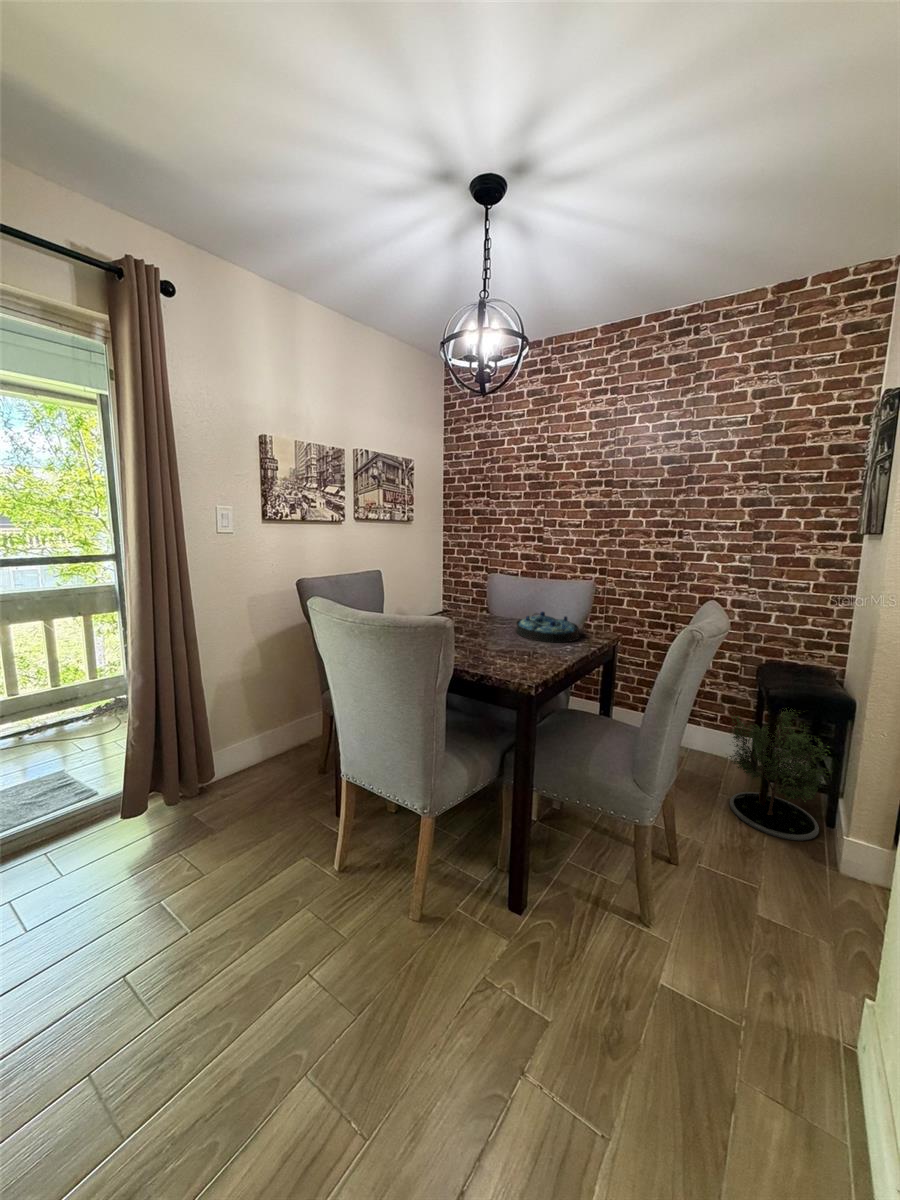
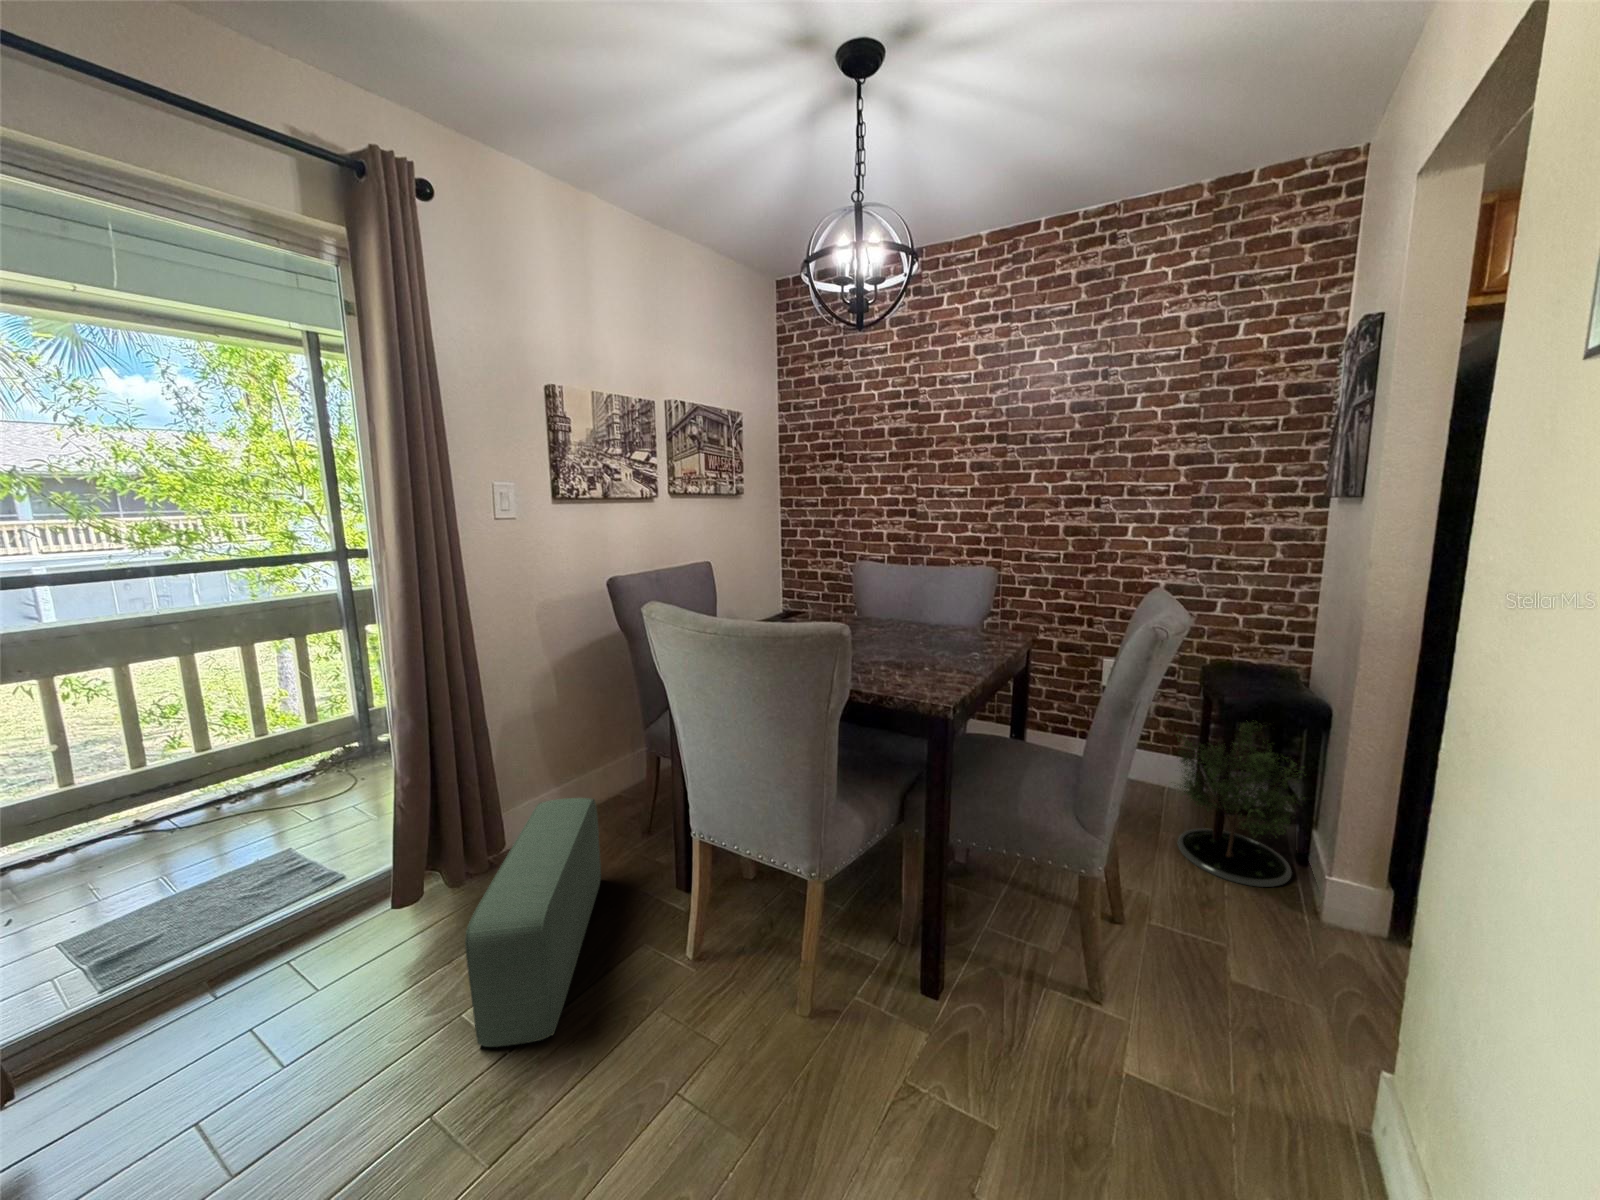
serving tray: present [516,612,580,642] -> none [901,609,986,650]
pouf: none [168,740,283,918] -> present [465,798,601,1047]

